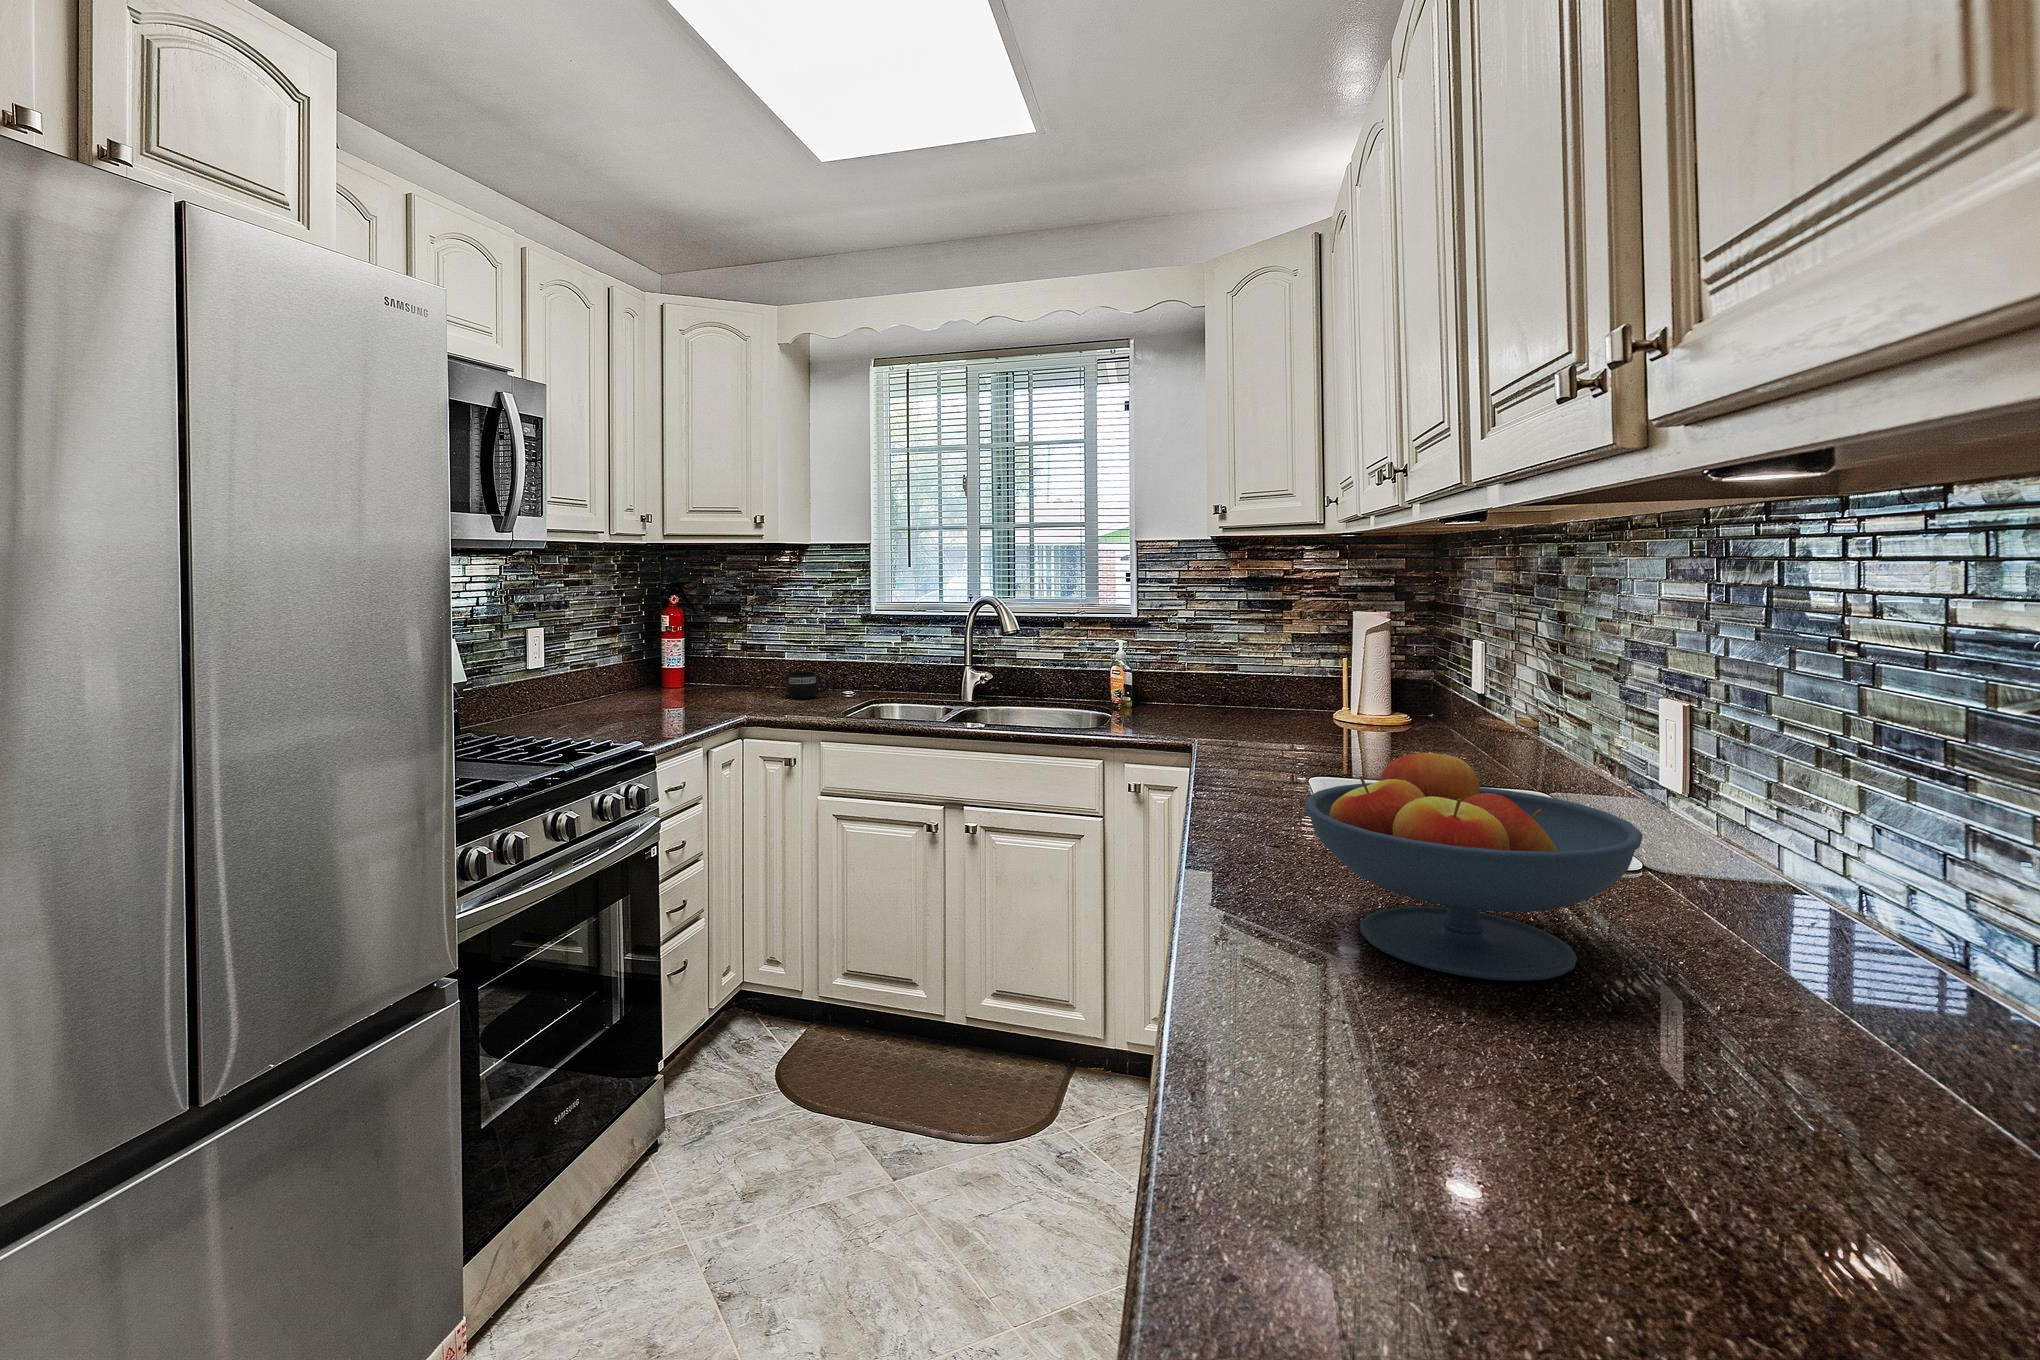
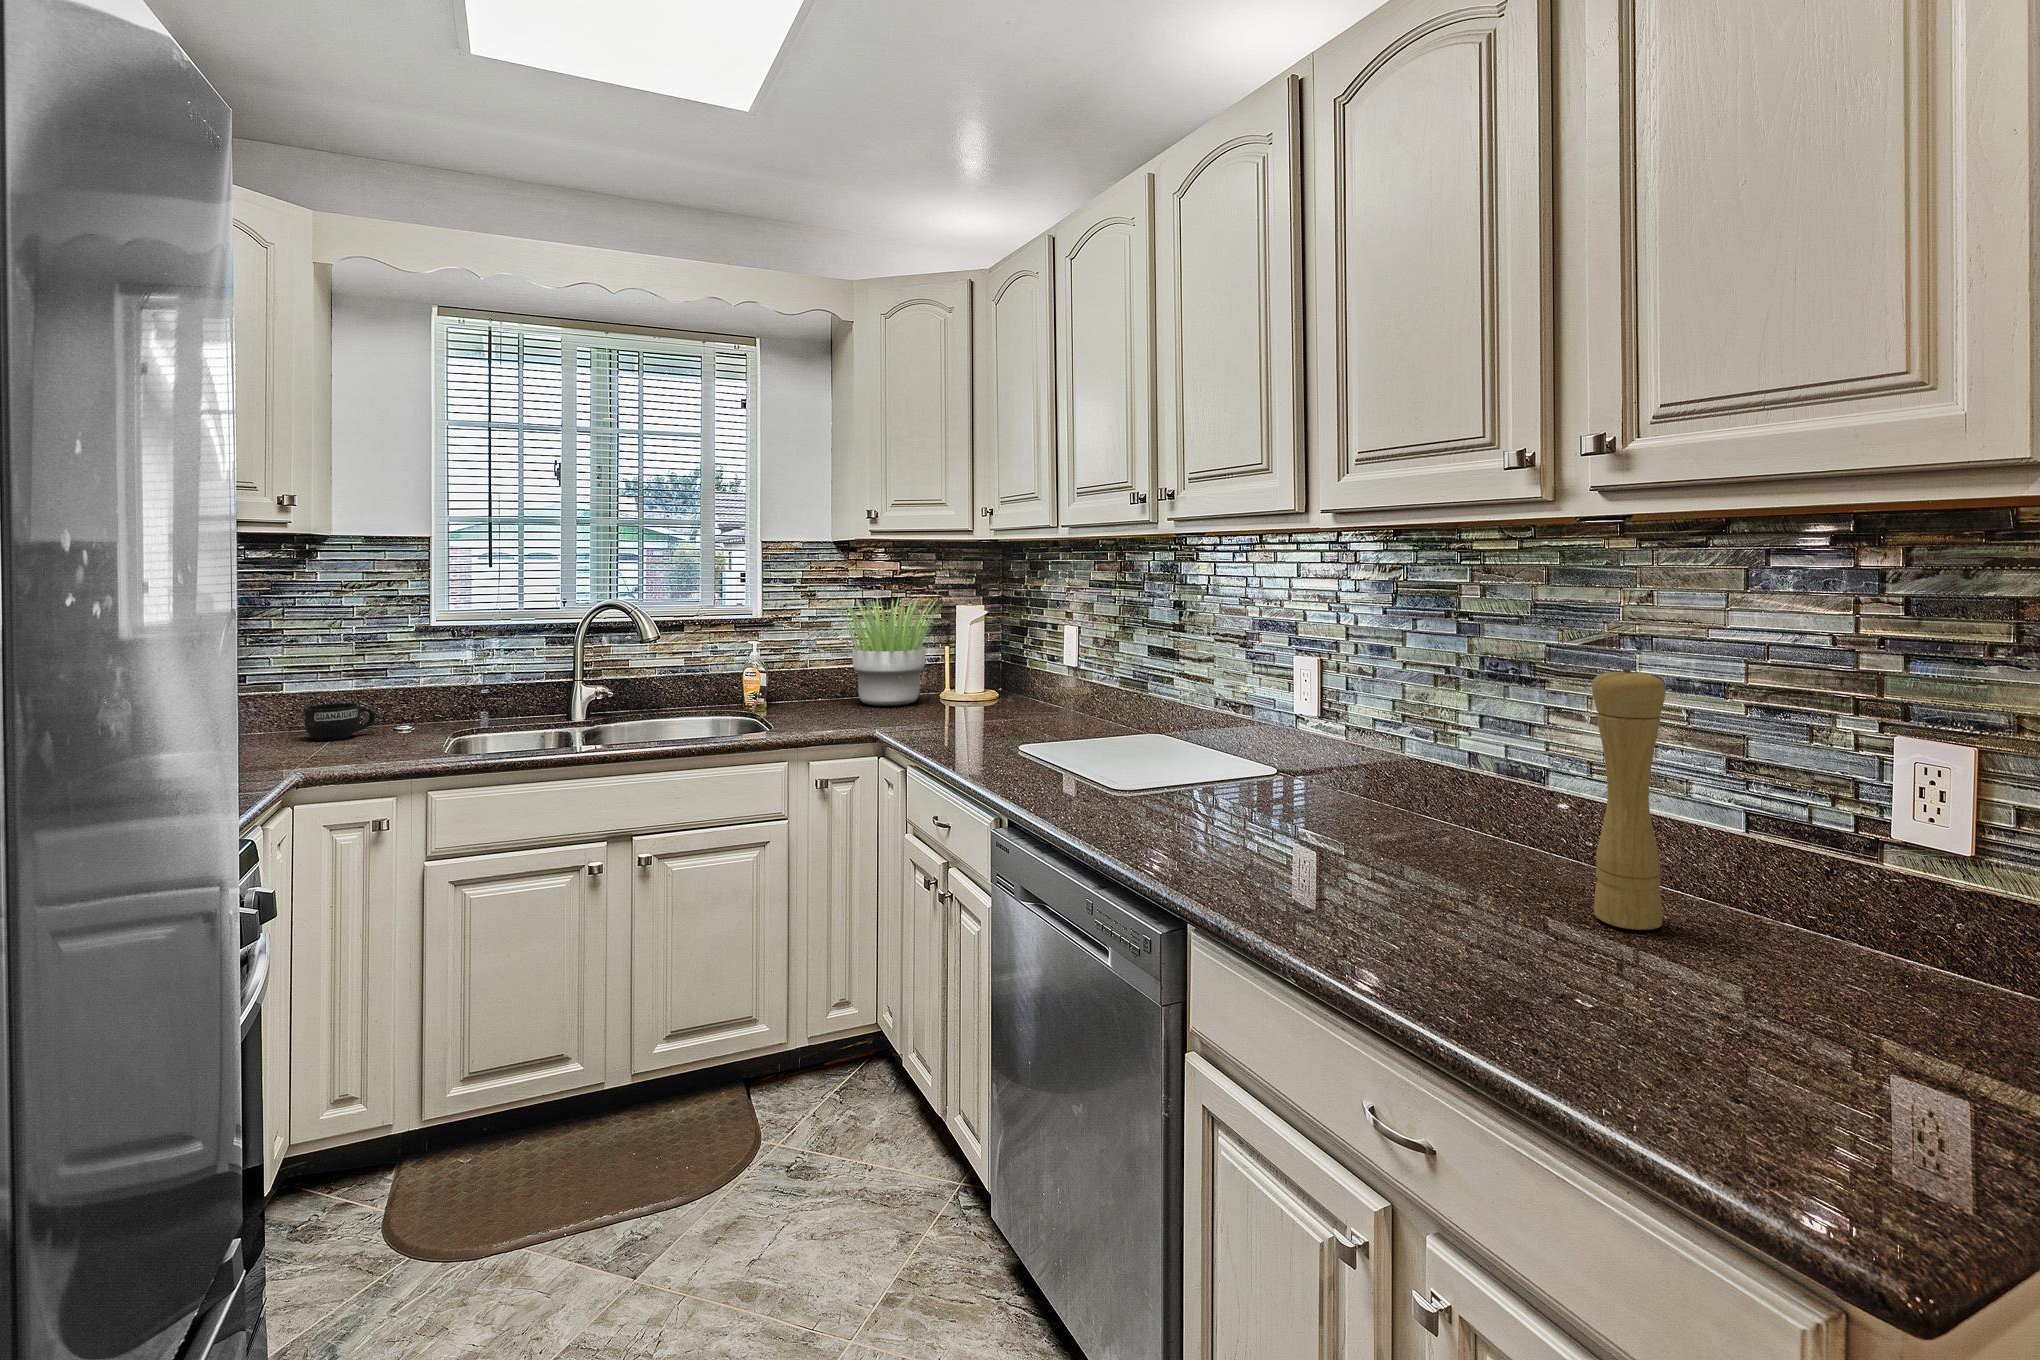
potted plant: none [1175,599,1314,717] -> present [832,598,941,706]
fruit bowl: present [1305,747,1643,981] -> none [1216,699,1431,856]
pepper mill: none [1679,753,1824,1220] -> present [1592,668,1666,930]

